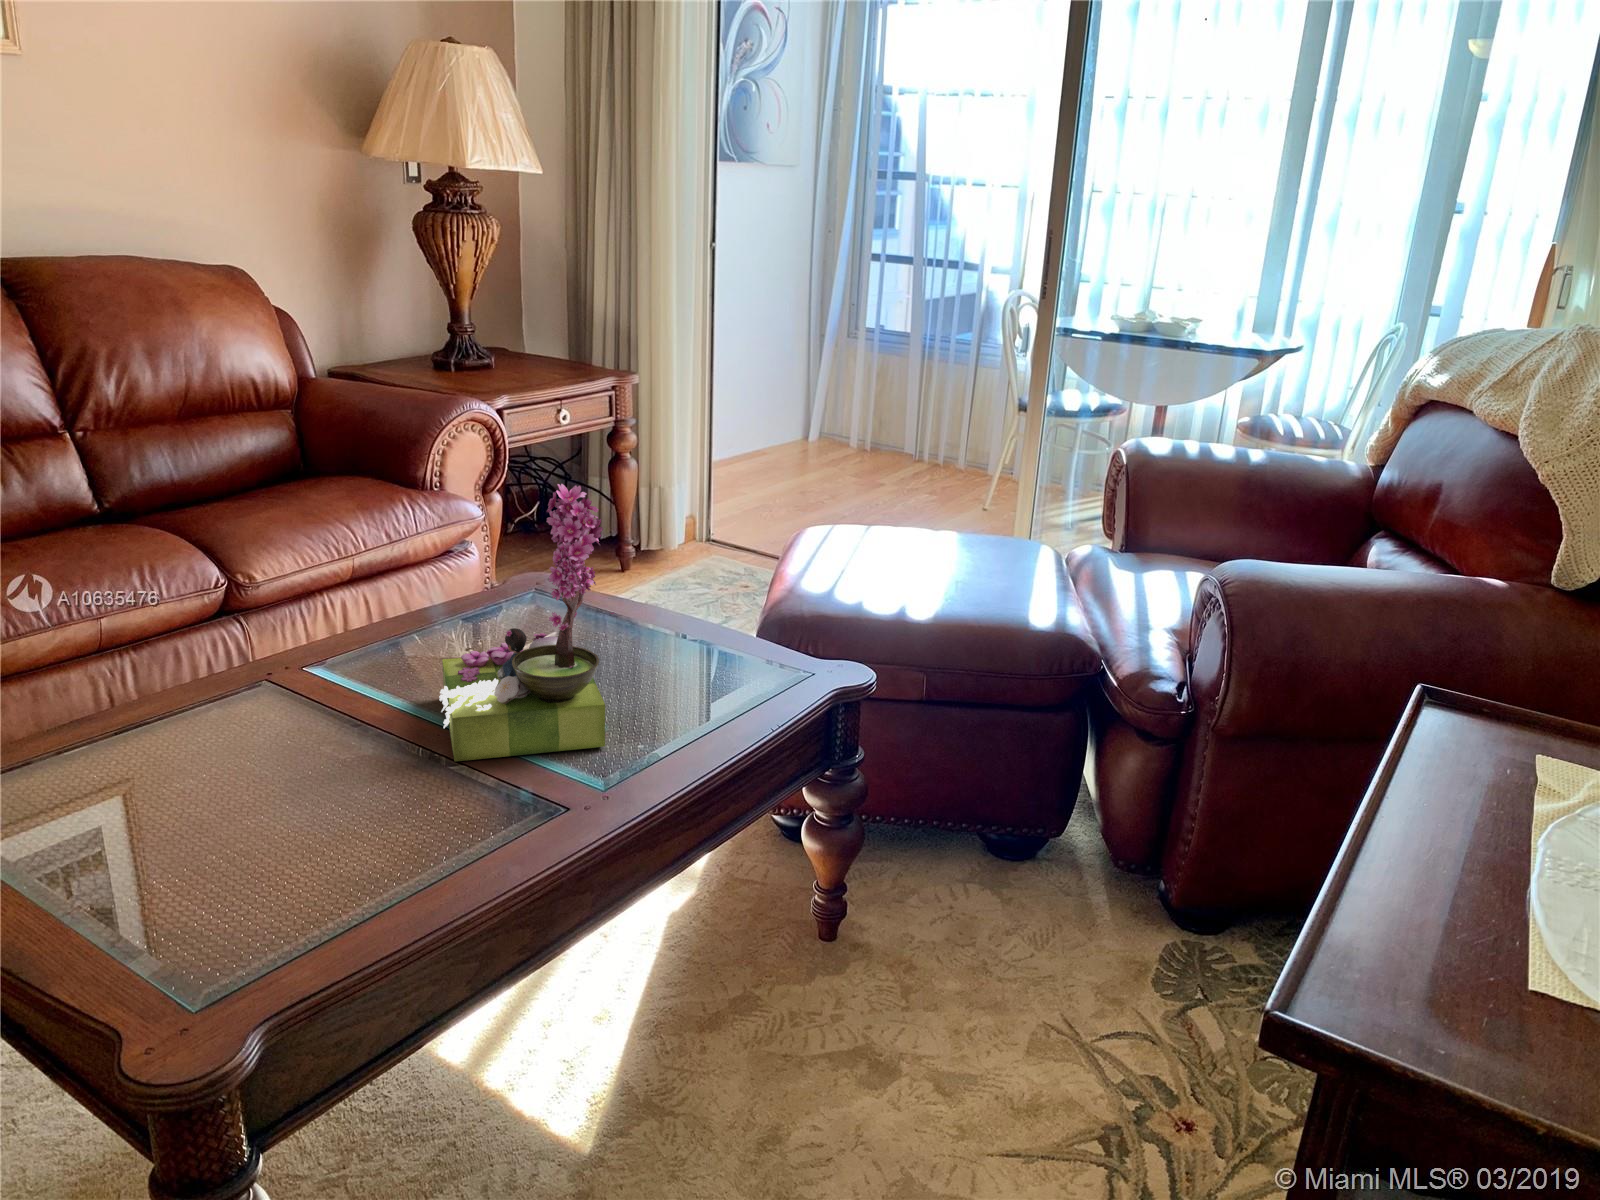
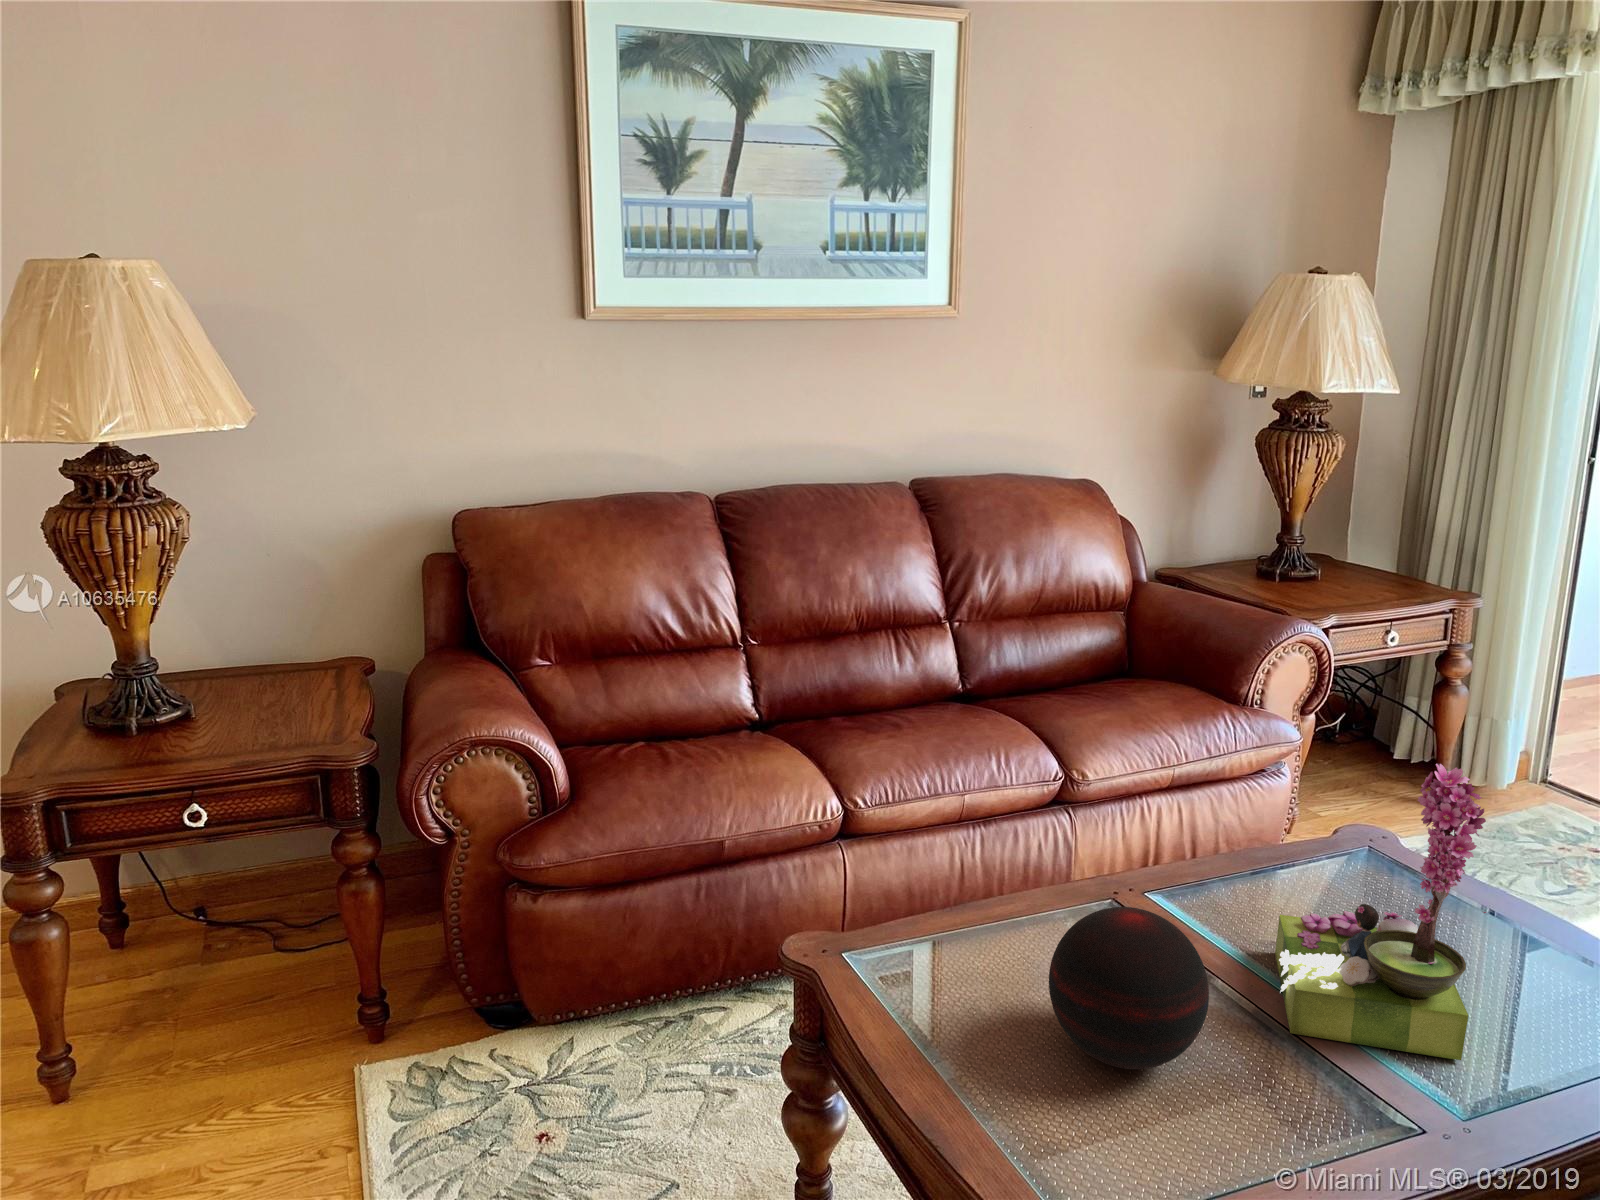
decorative orb: none [179,667,359,832] -> present [1049,907,1209,1069]

